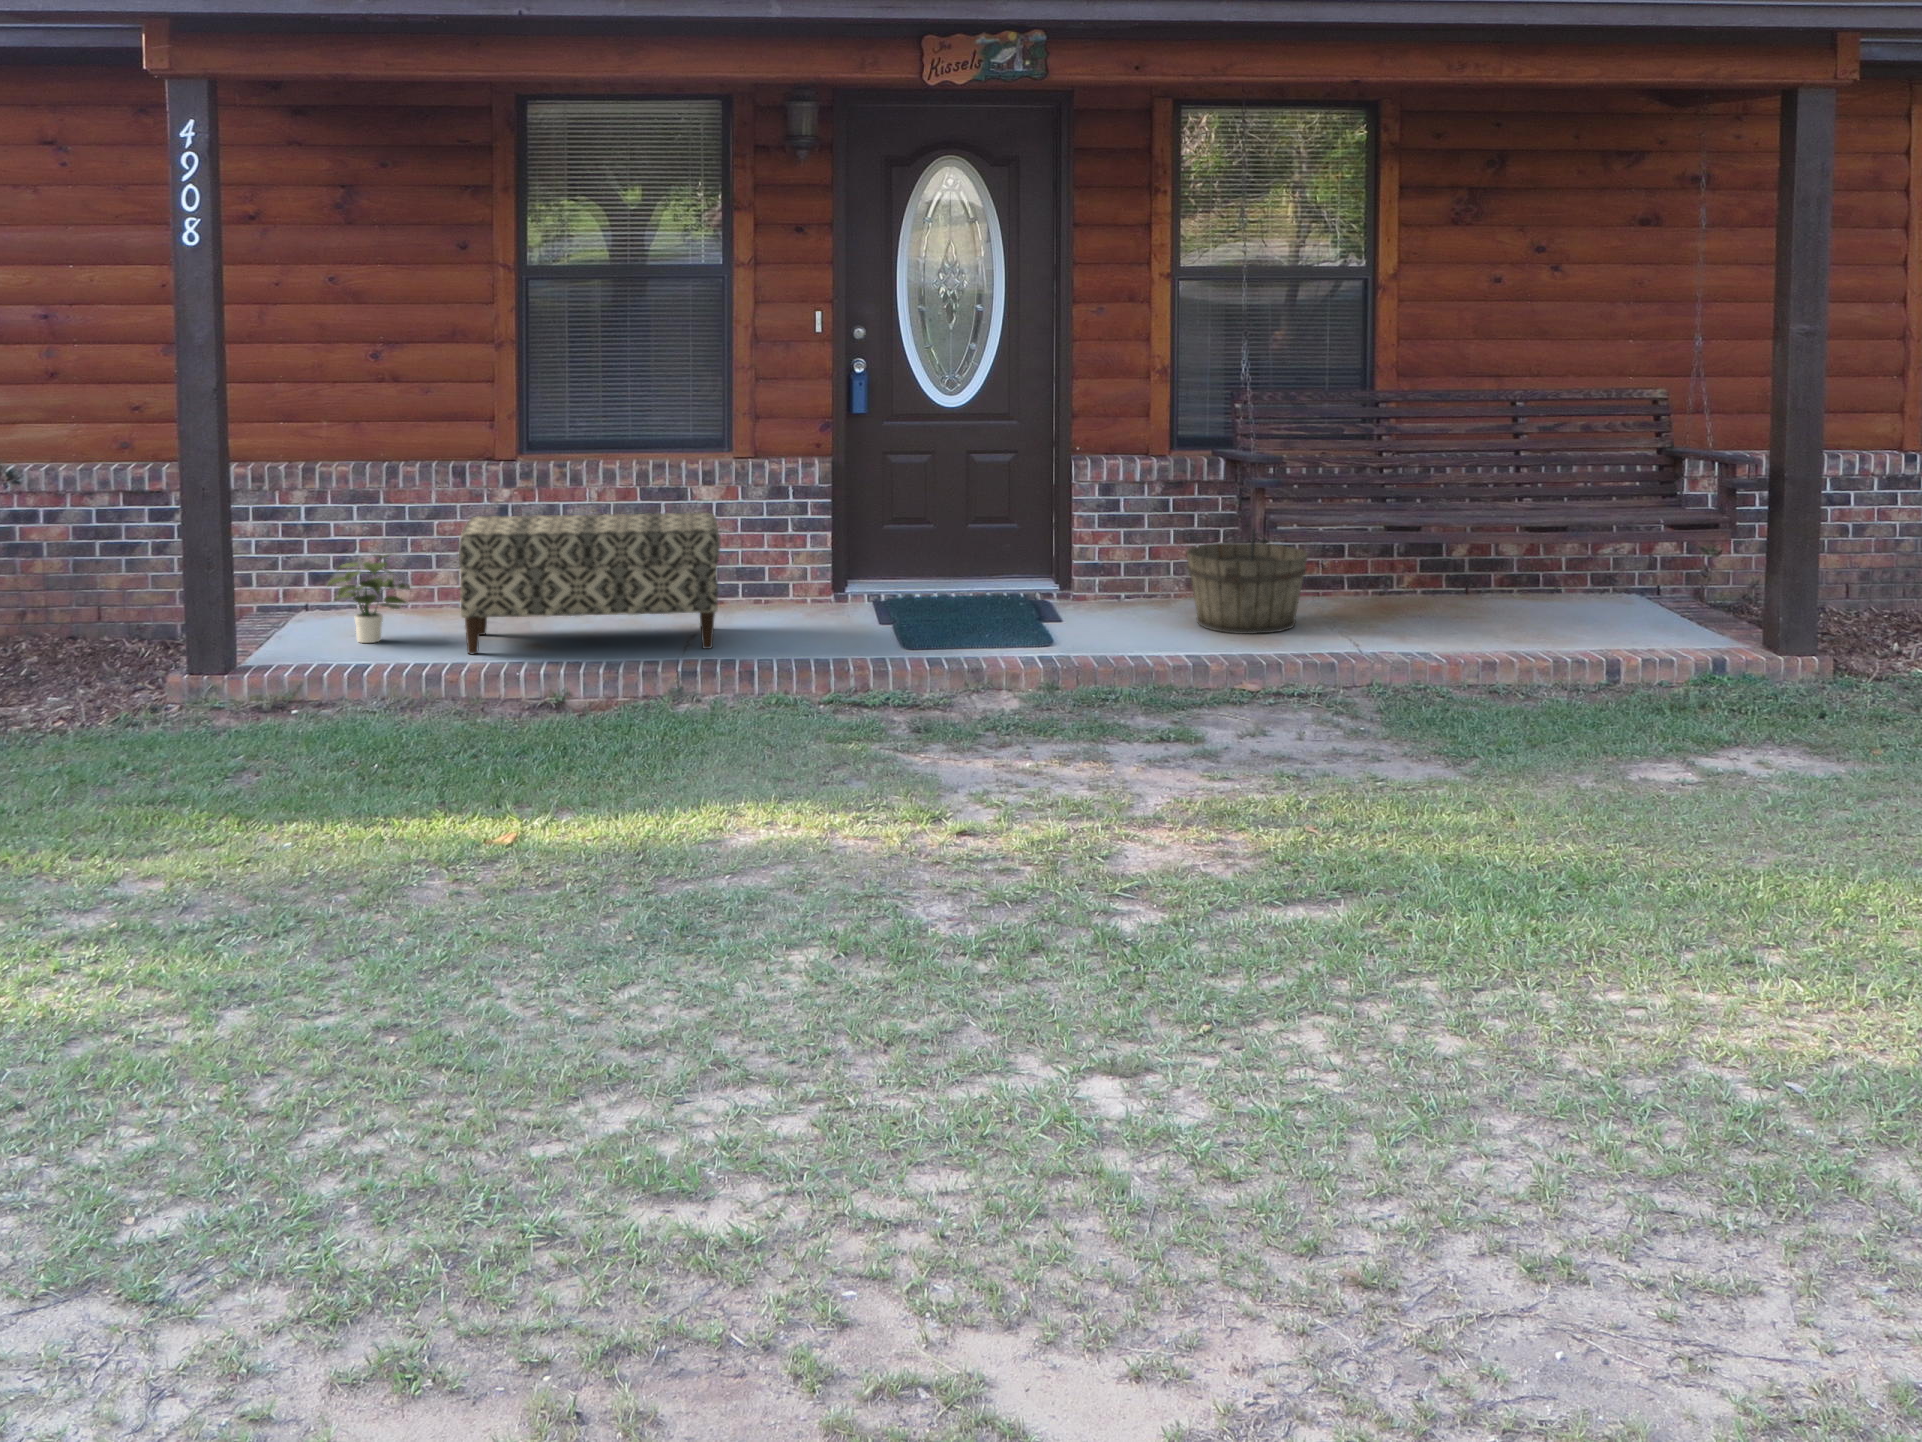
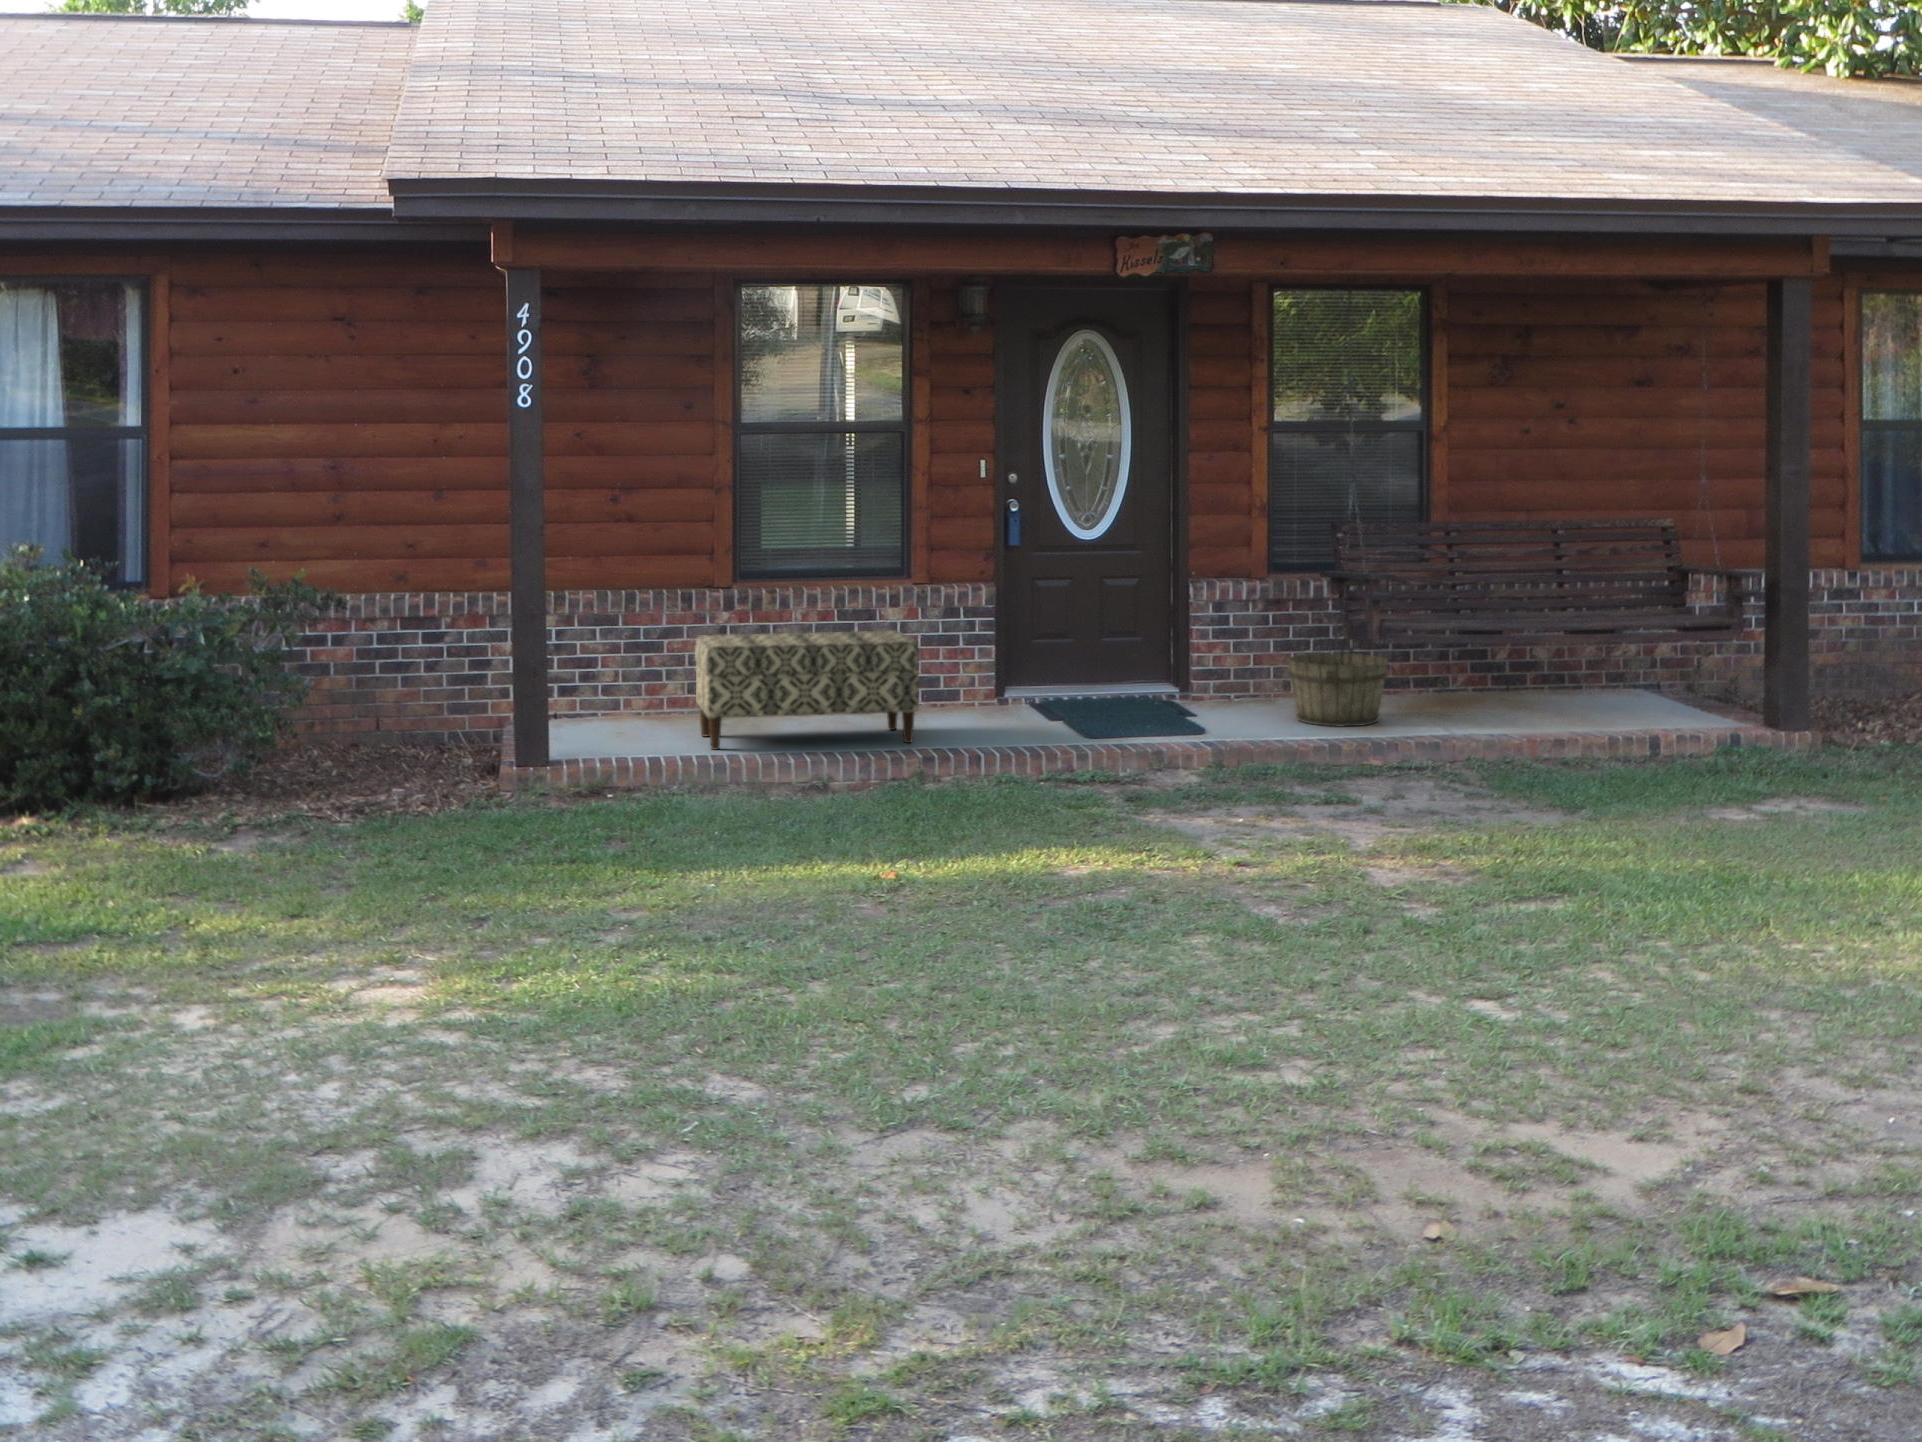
potted plant: present [328,555,410,643] -> none [579,667,652,743]

